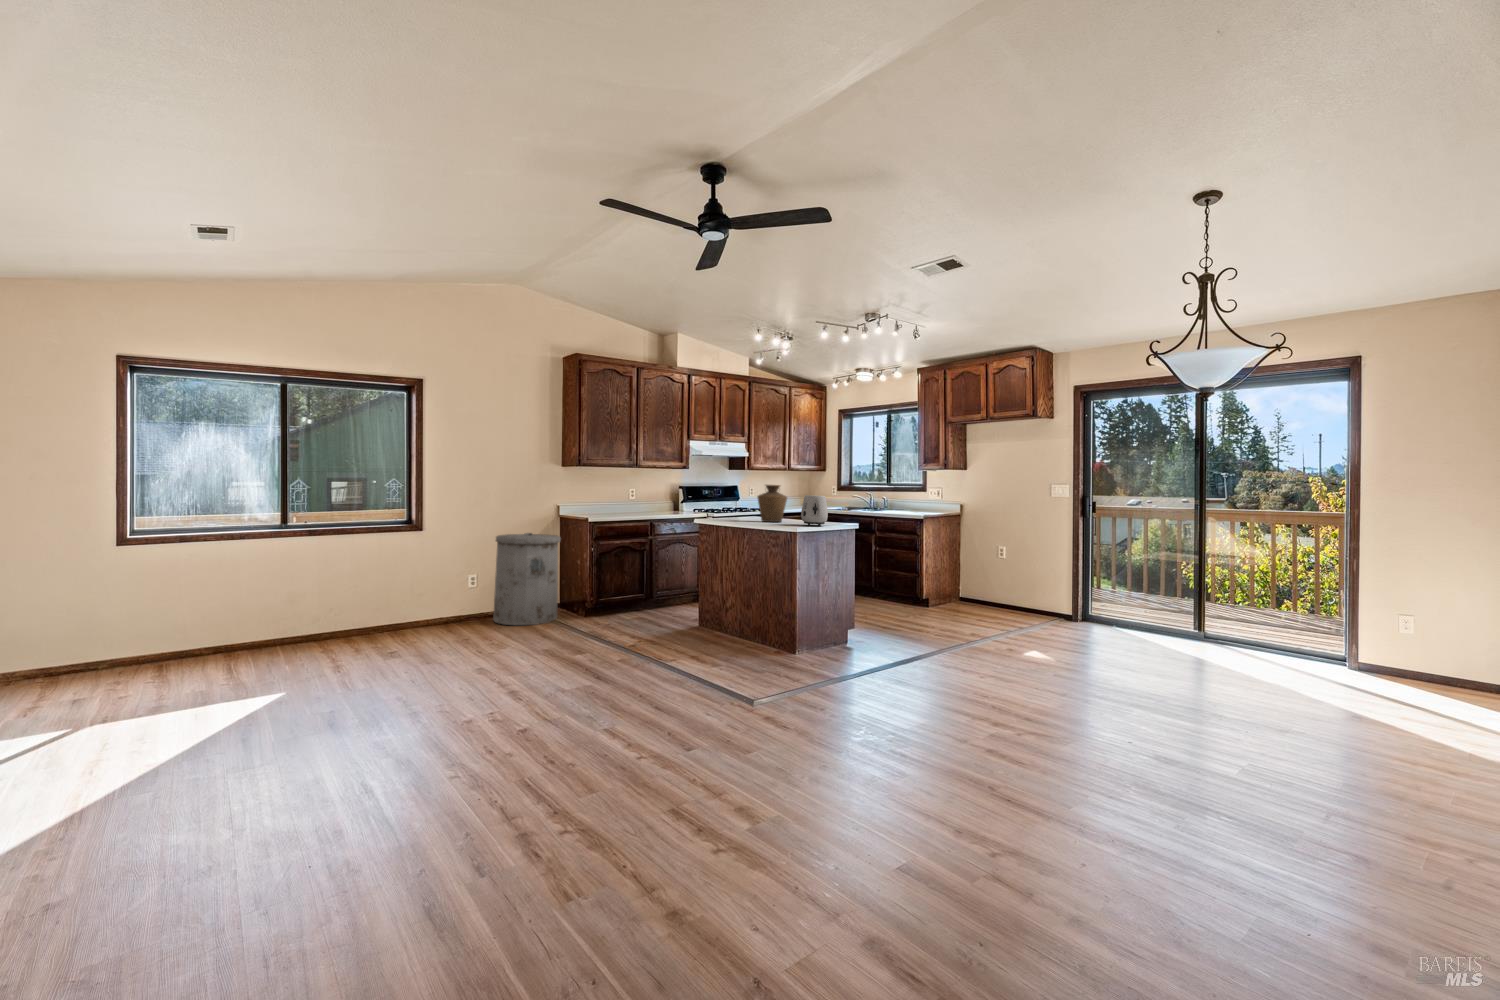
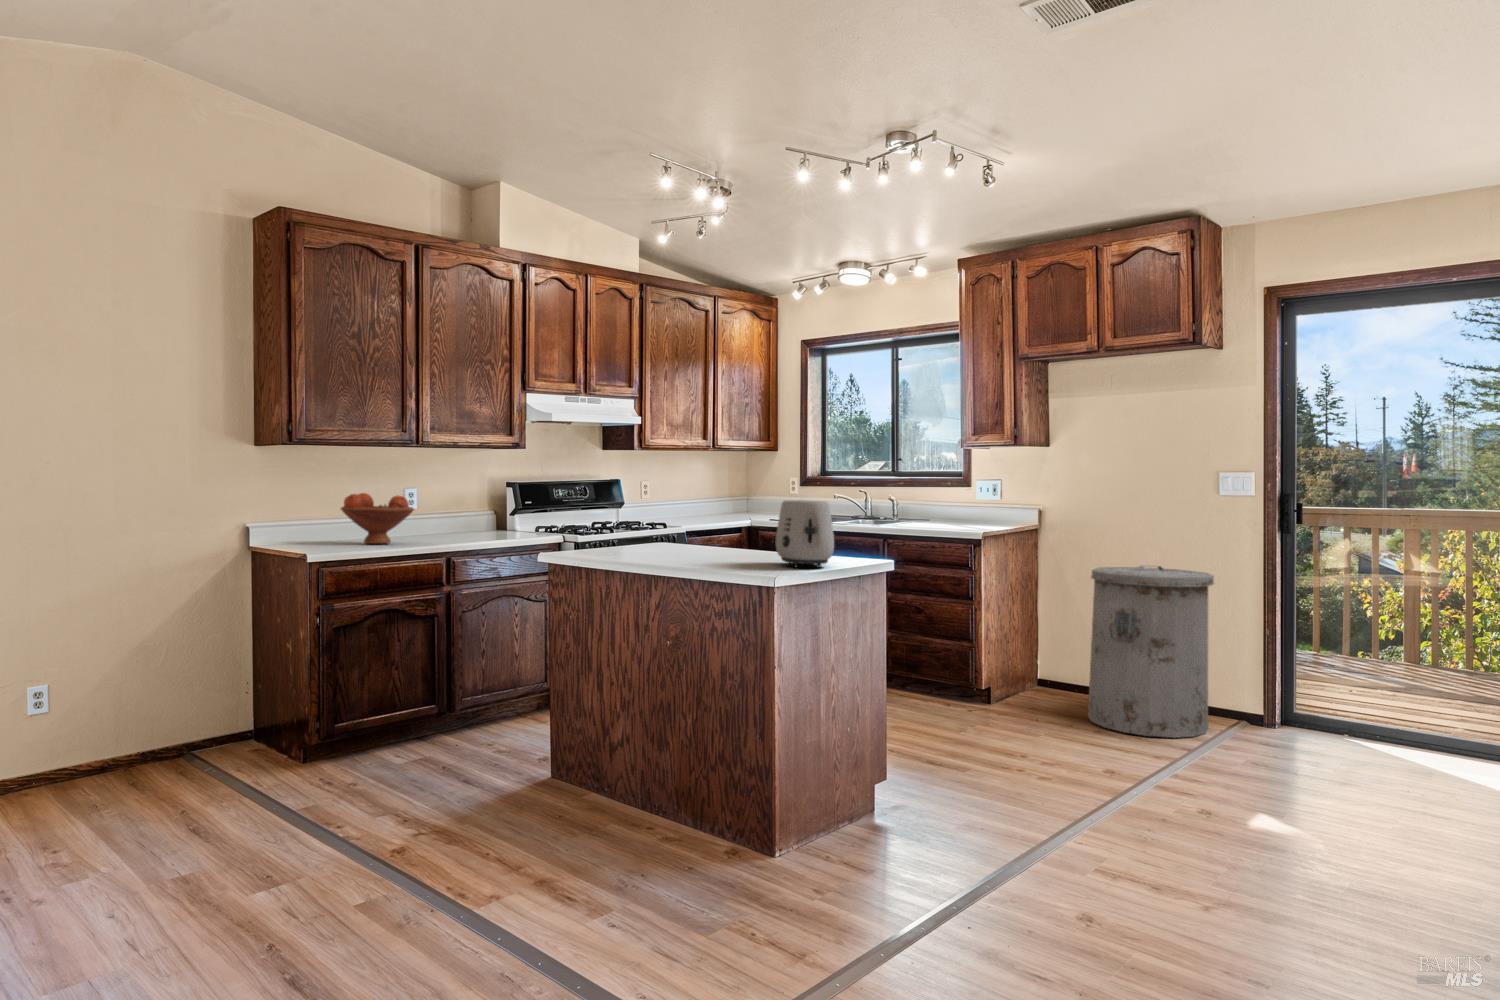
vase: present [758,485,787,522] -> none [674,478,738,557]
fruit bowl: none [603,490,636,515] -> present [341,493,414,544]
trash can: present [493,533,561,625] -> present [1088,566,1214,738]

